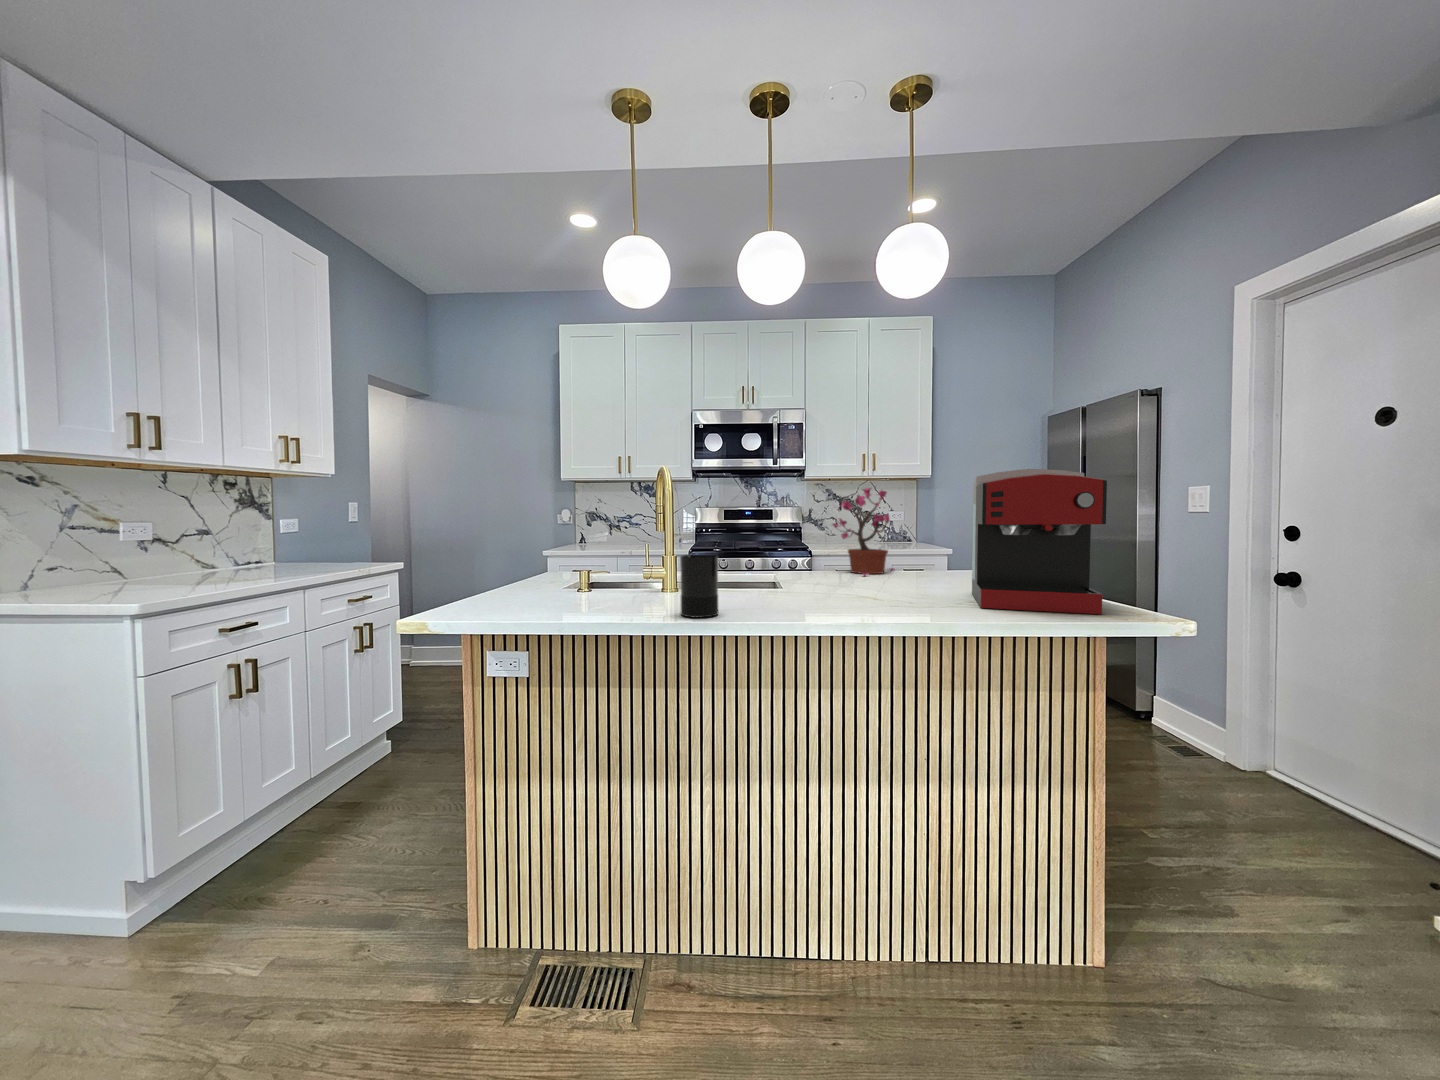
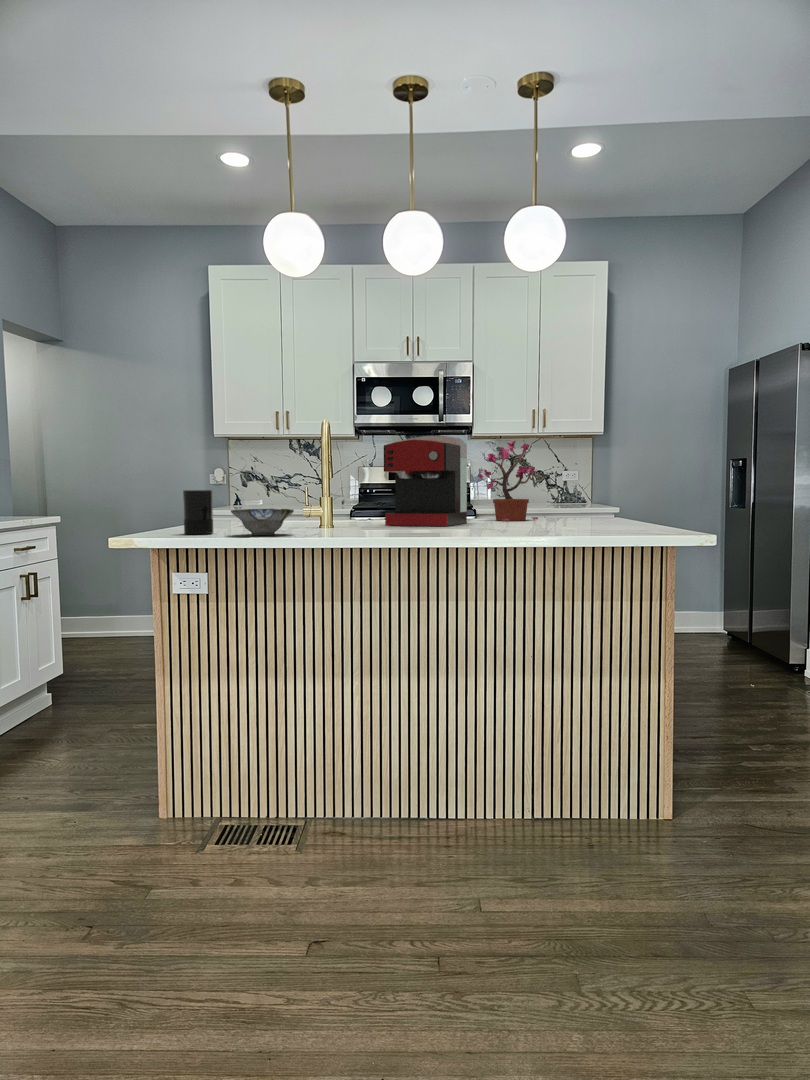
coffee maker: present [972,469,1107,614] -> present [384,436,467,526]
candle: present [680,555,718,618] -> present [183,489,213,534]
ceramic bowl: none [549,578,632,618] -> present [231,509,294,535]

